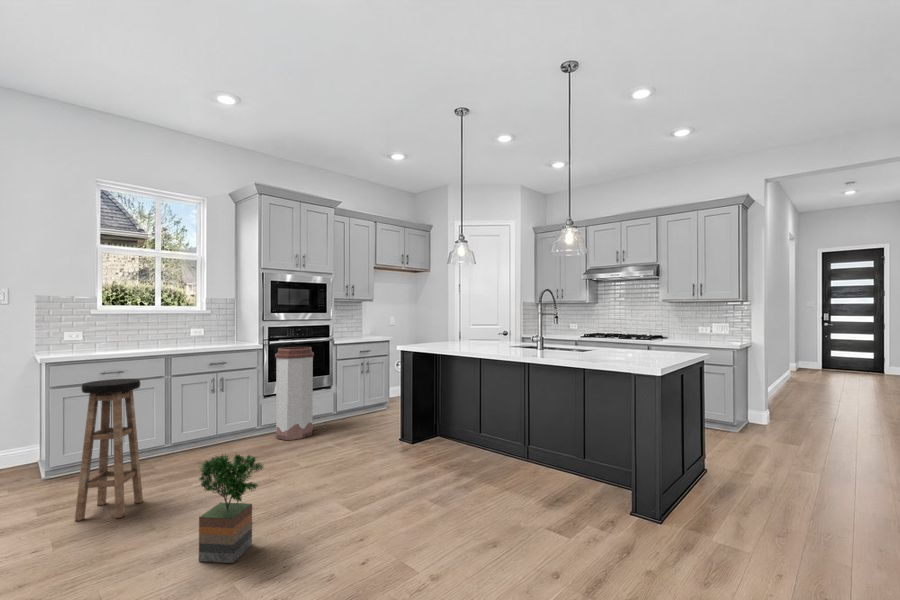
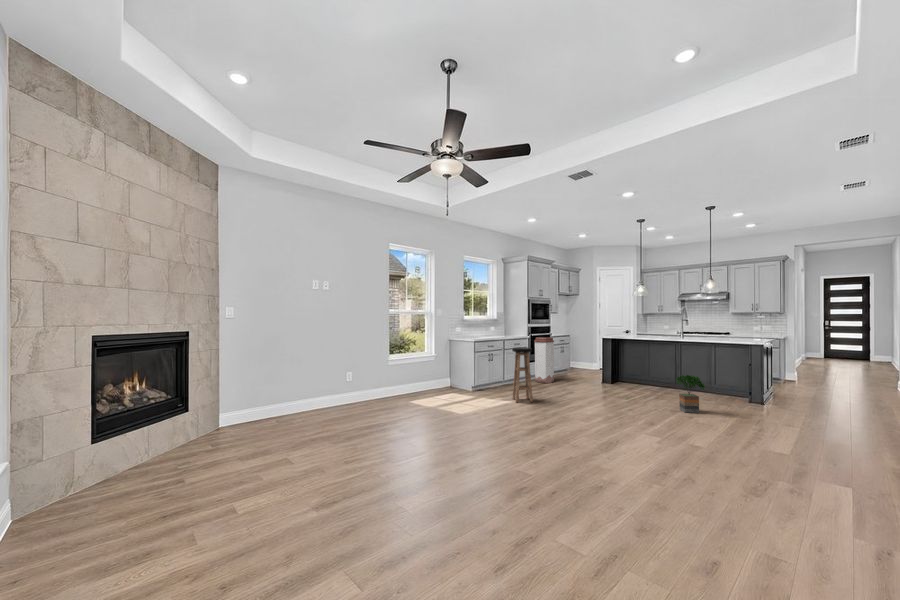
potted tree: present [199,455,263,563] -> present [676,375,705,413]

